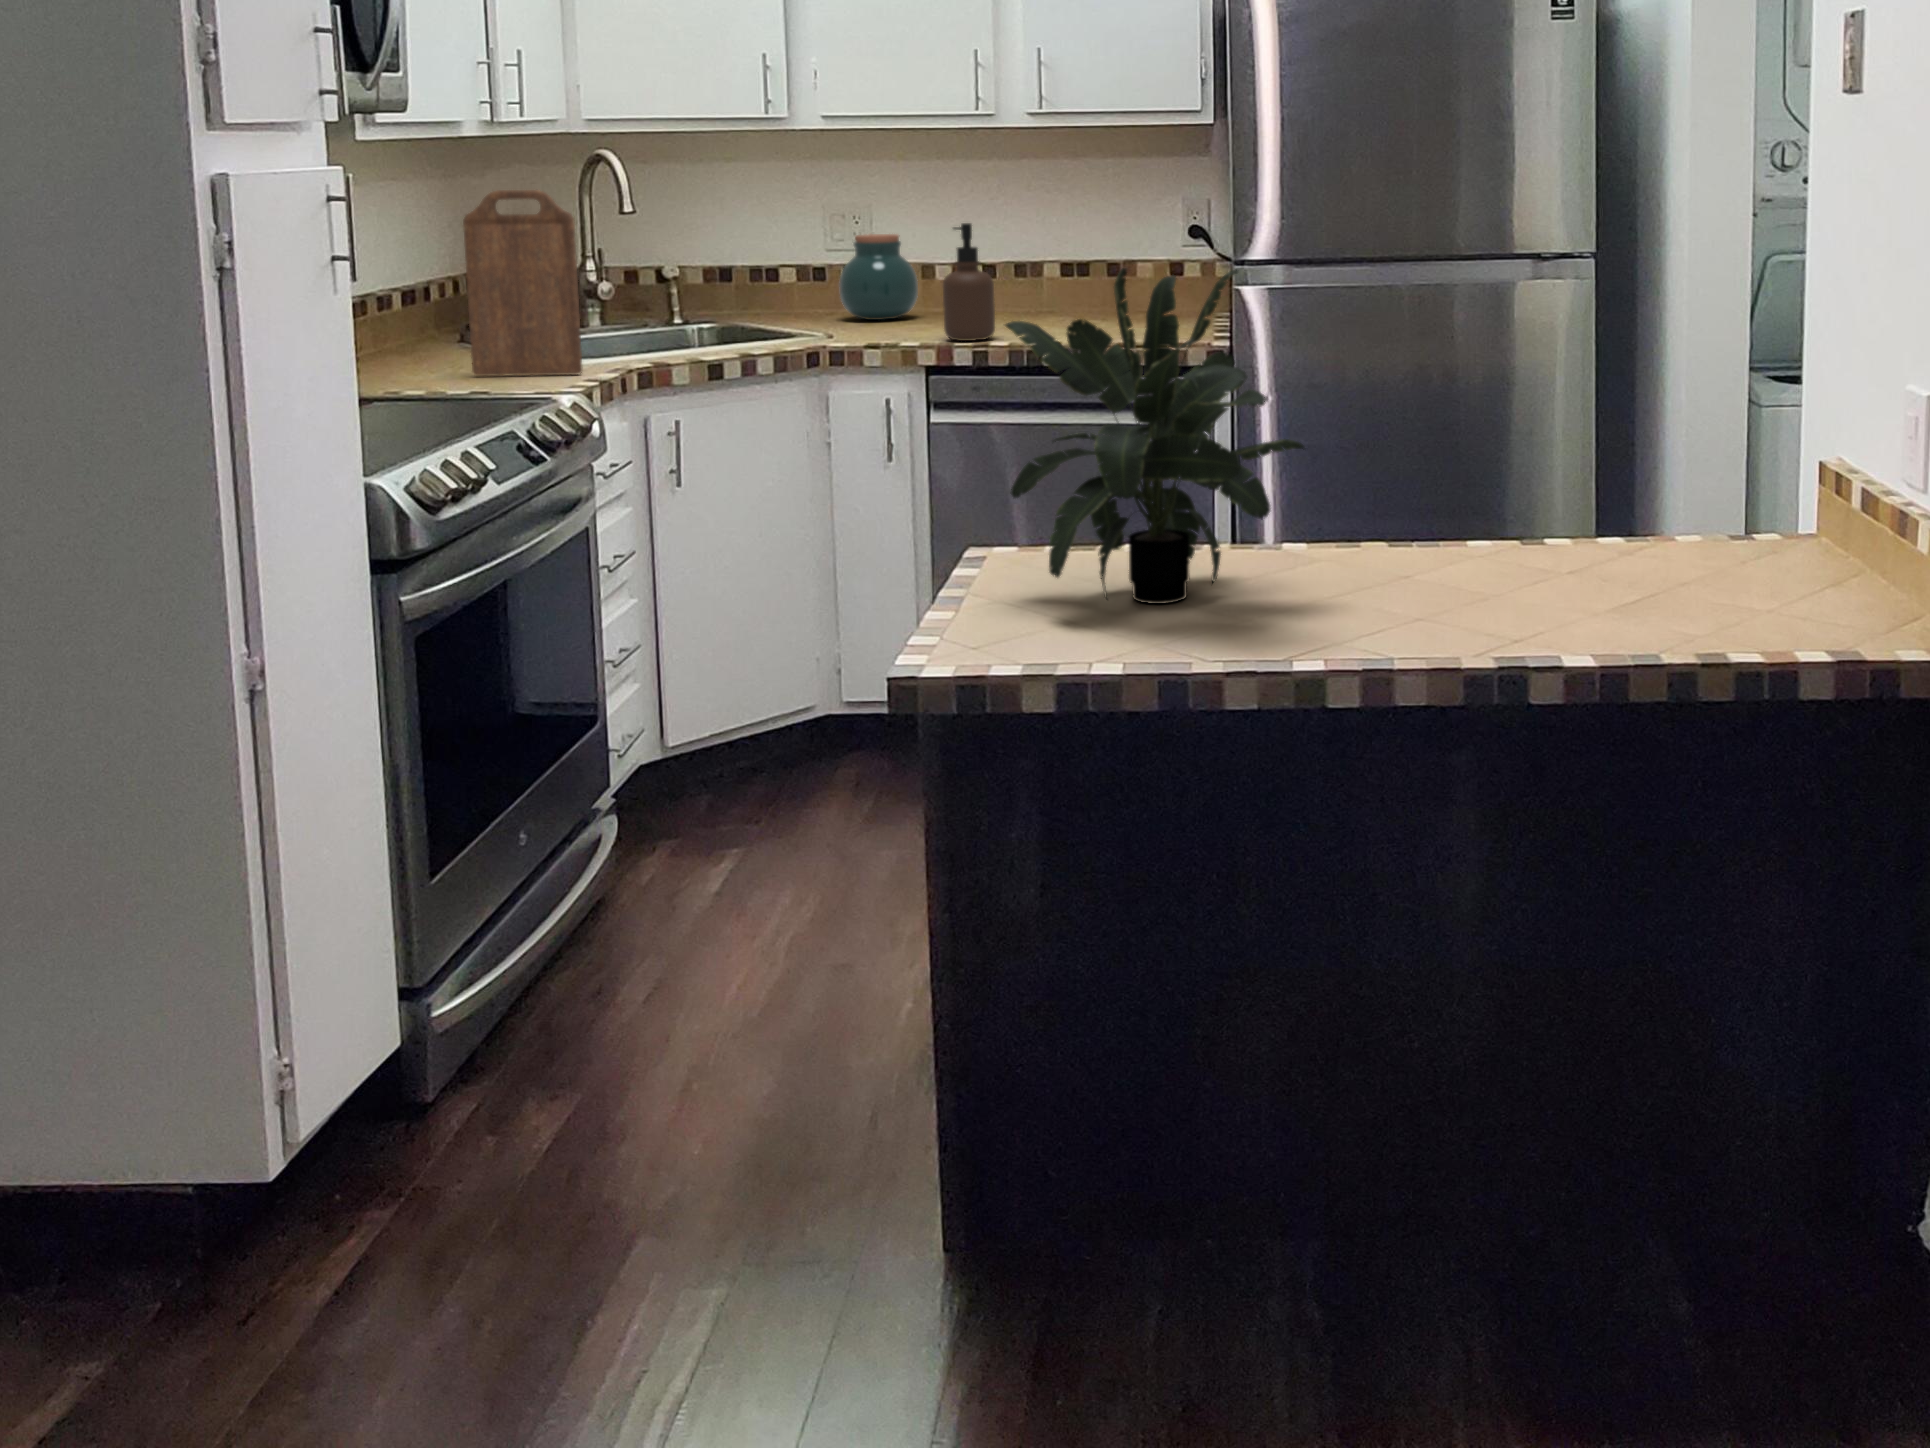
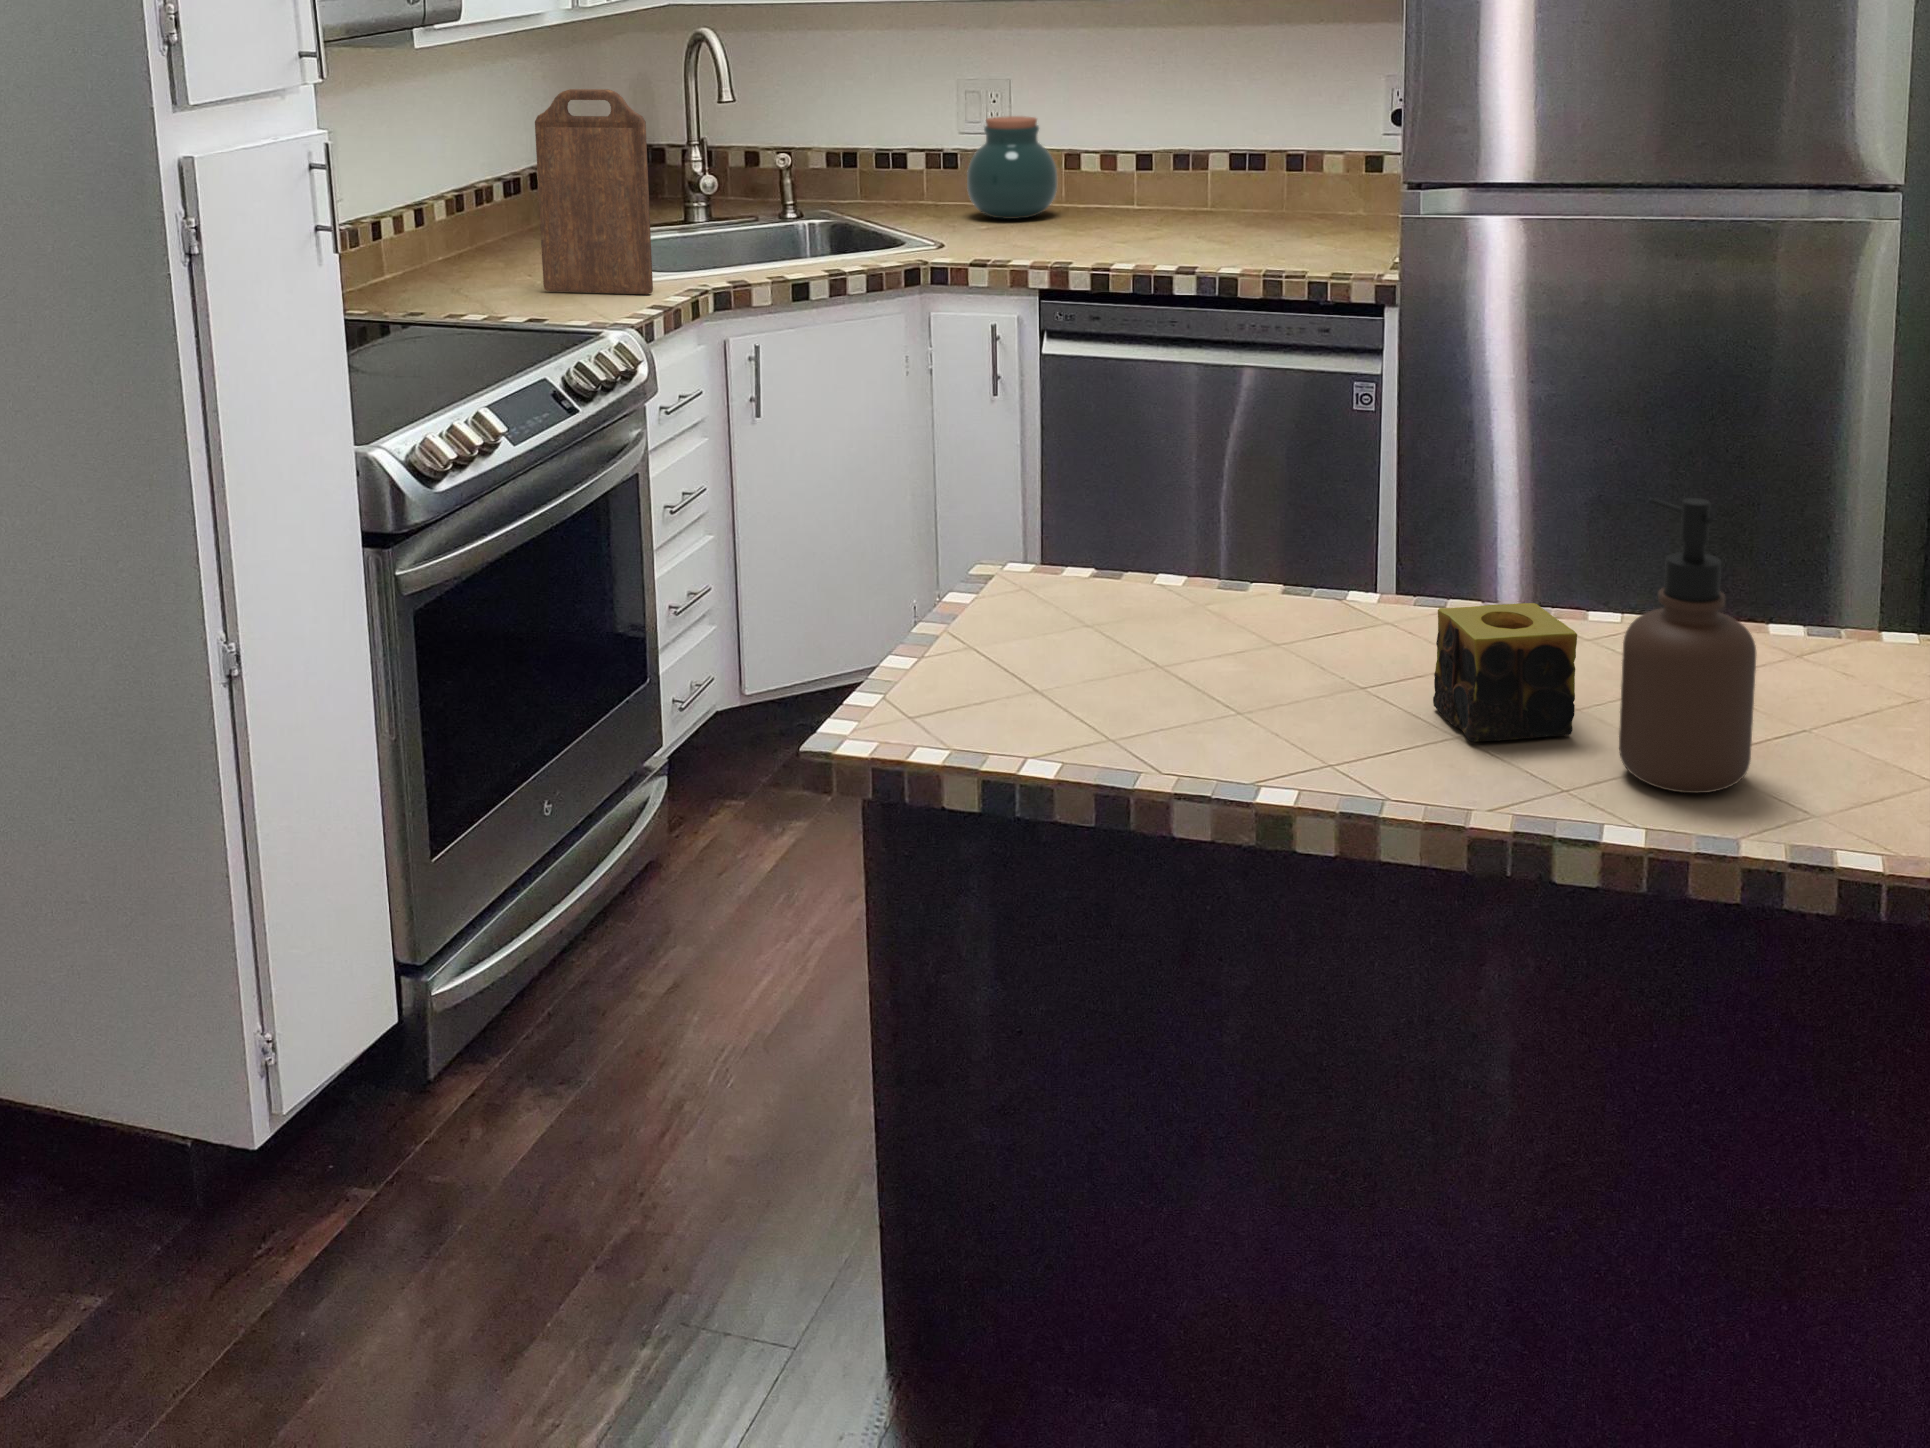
soap dispenser: present [943,223,995,341] -> present [1619,498,1756,793]
potted plant: present [1005,268,1304,604] -> none [987,275,1332,682]
candle: none [1392,512,1506,617] -> present [1433,603,1577,742]

